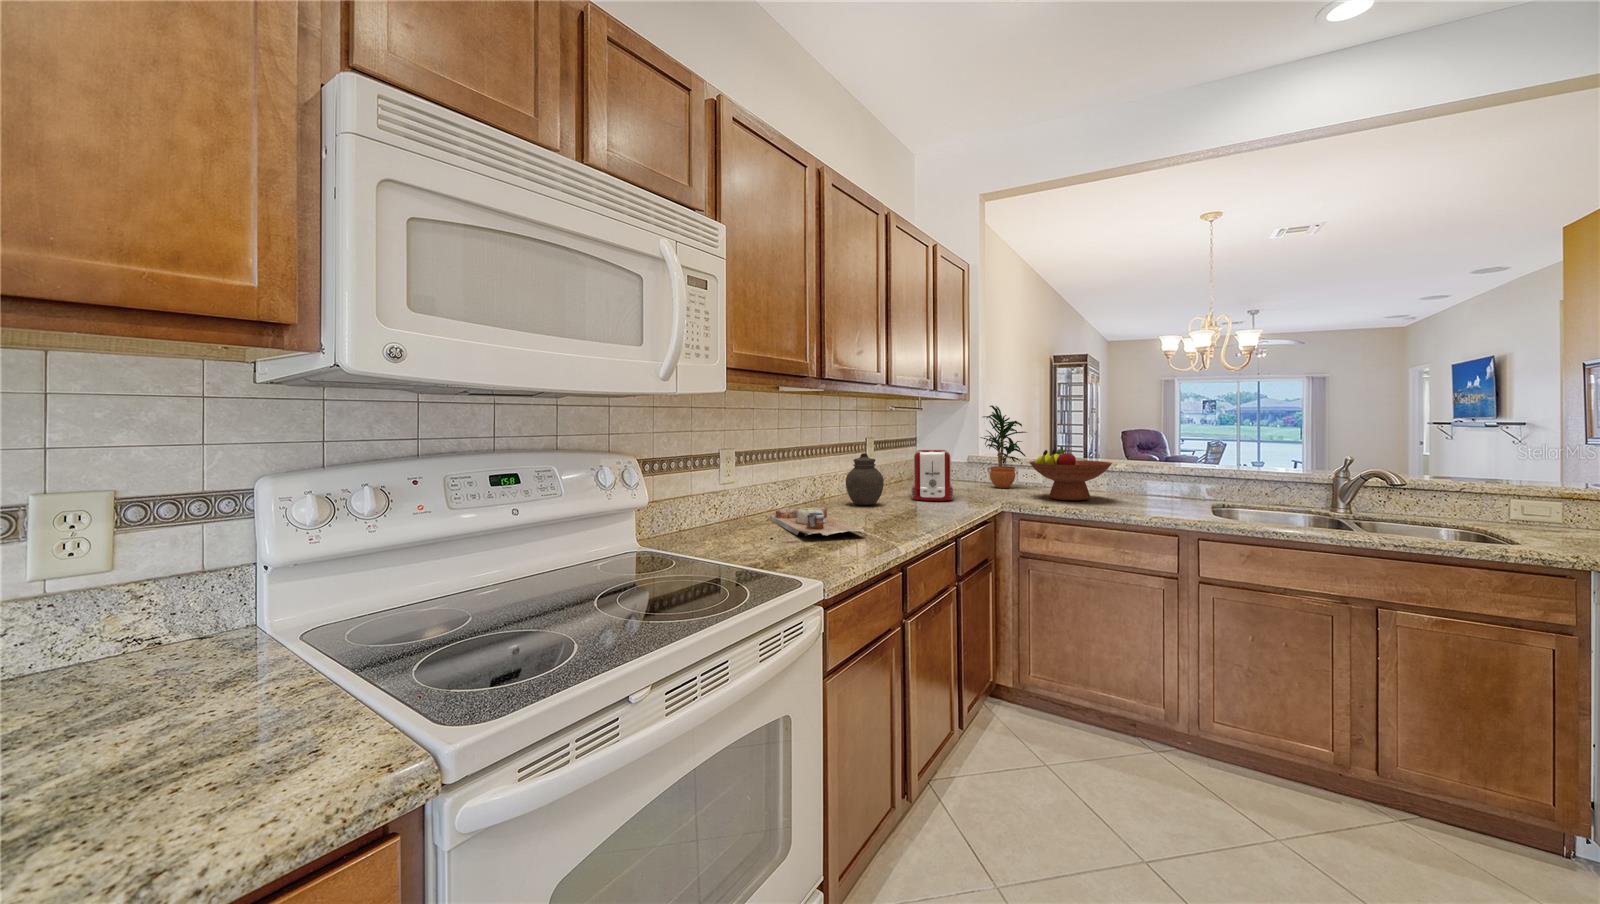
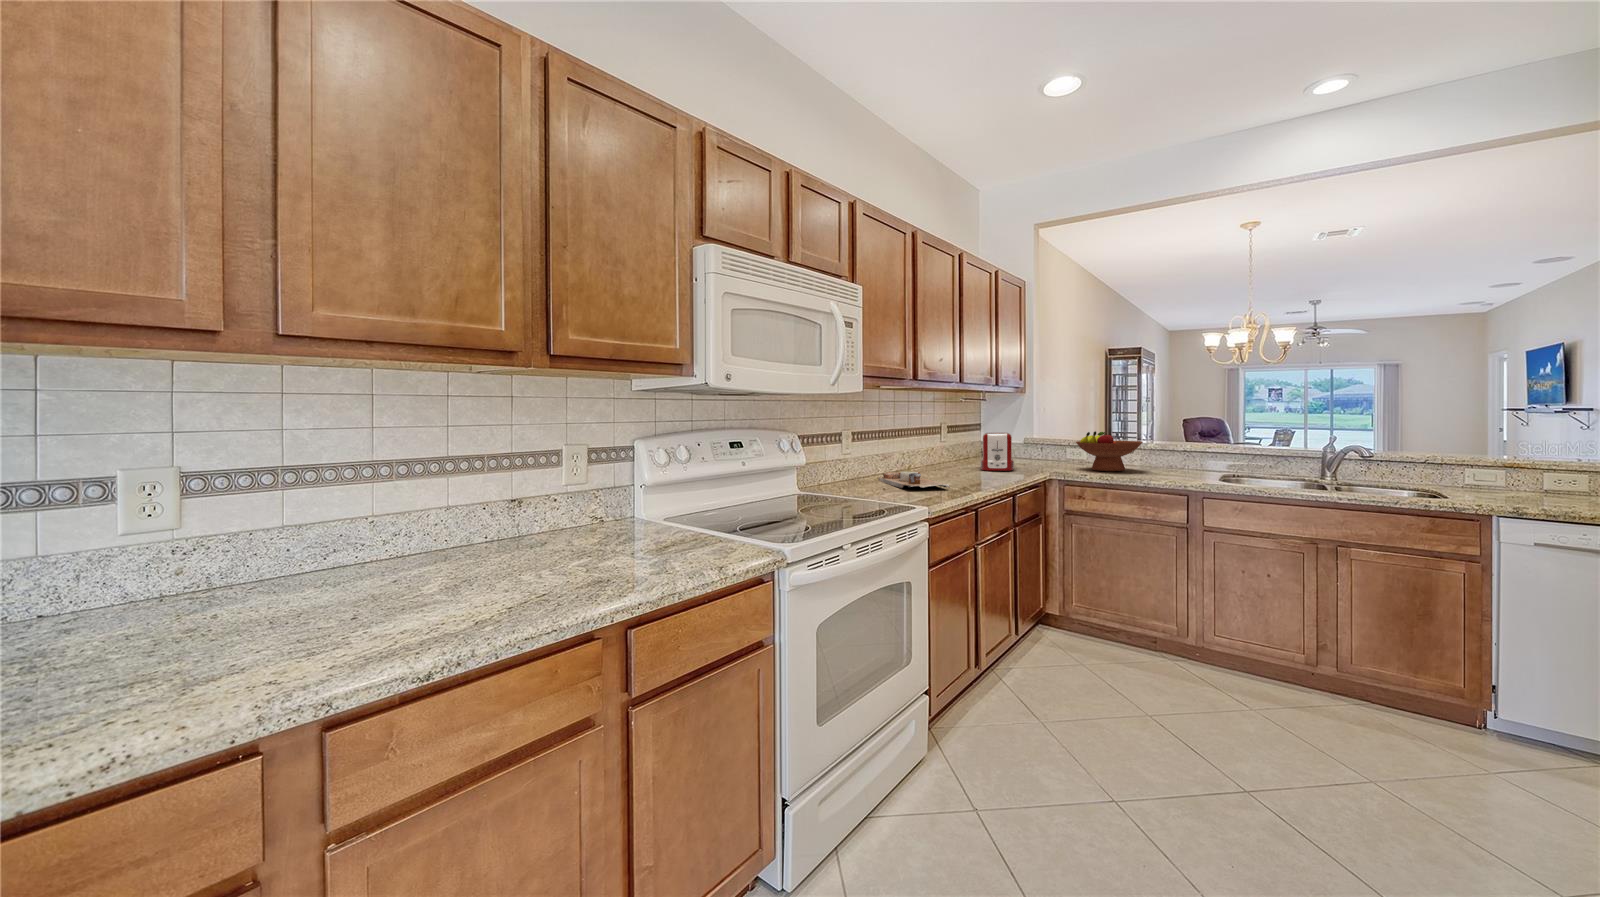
potted plant: present [981,405,1026,488] -> none [1036,397,1078,463]
jar: present [846,453,884,505] -> none [931,434,960,473]

